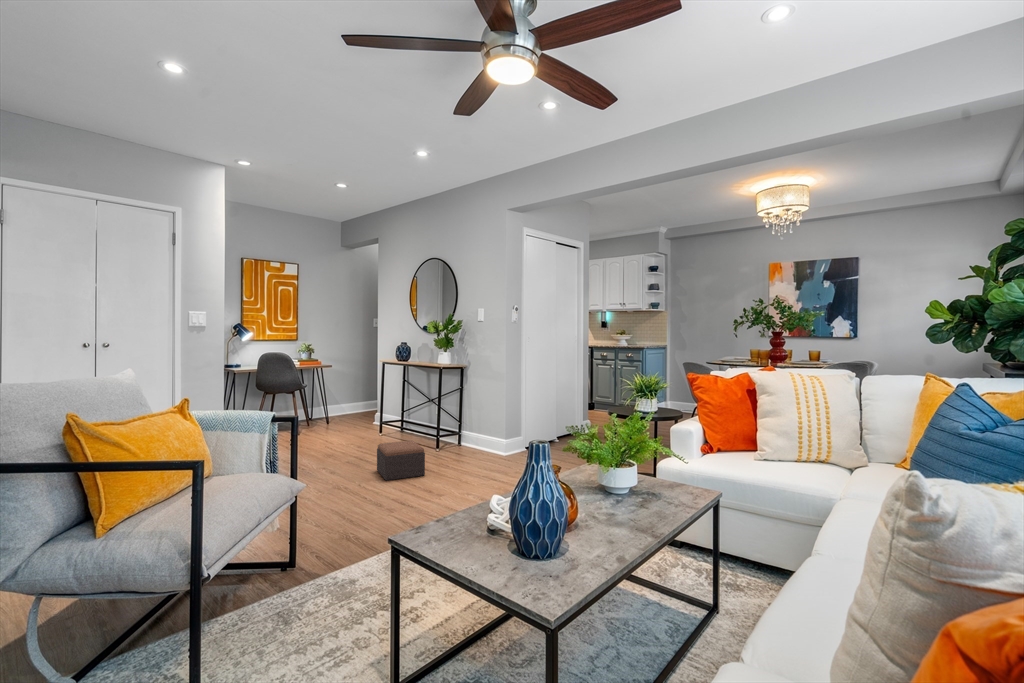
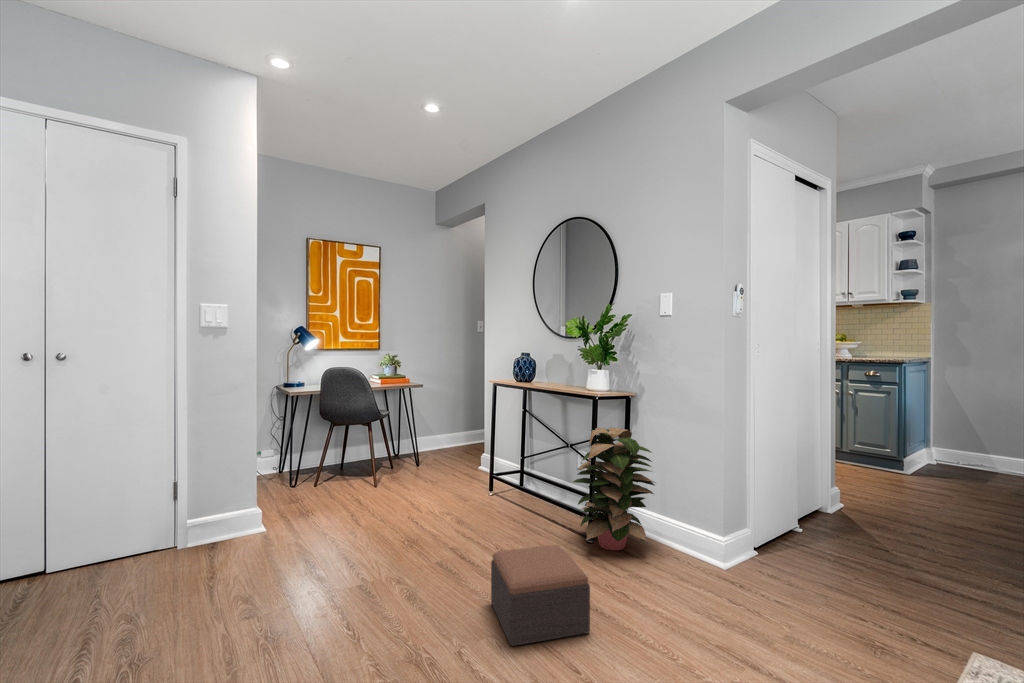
decorative plant: none [427,385,473,452] -> present [573,427,656,550]

